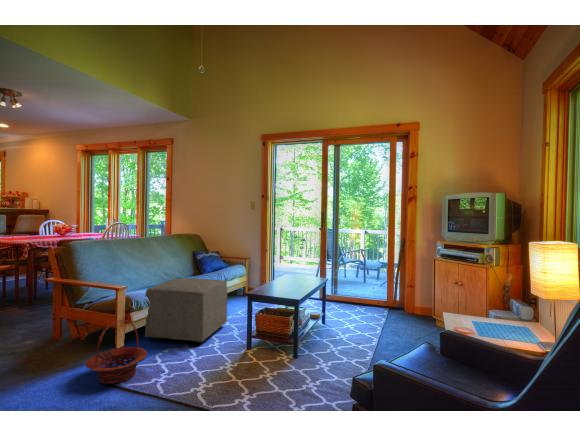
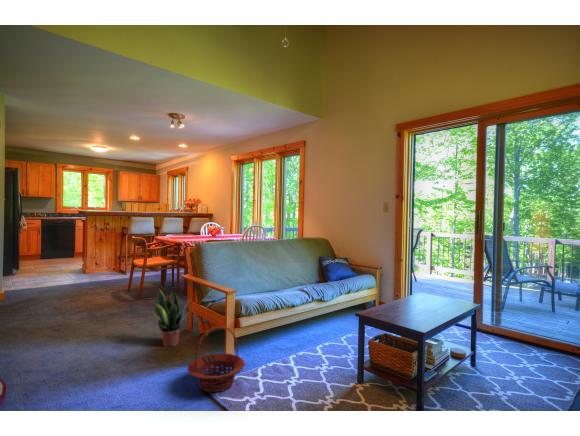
ottoman: present [145,278,227,343] -> none [256,285,344,362]
potted plant: none [16,294,66,357] -> present [153,289,190,346]

